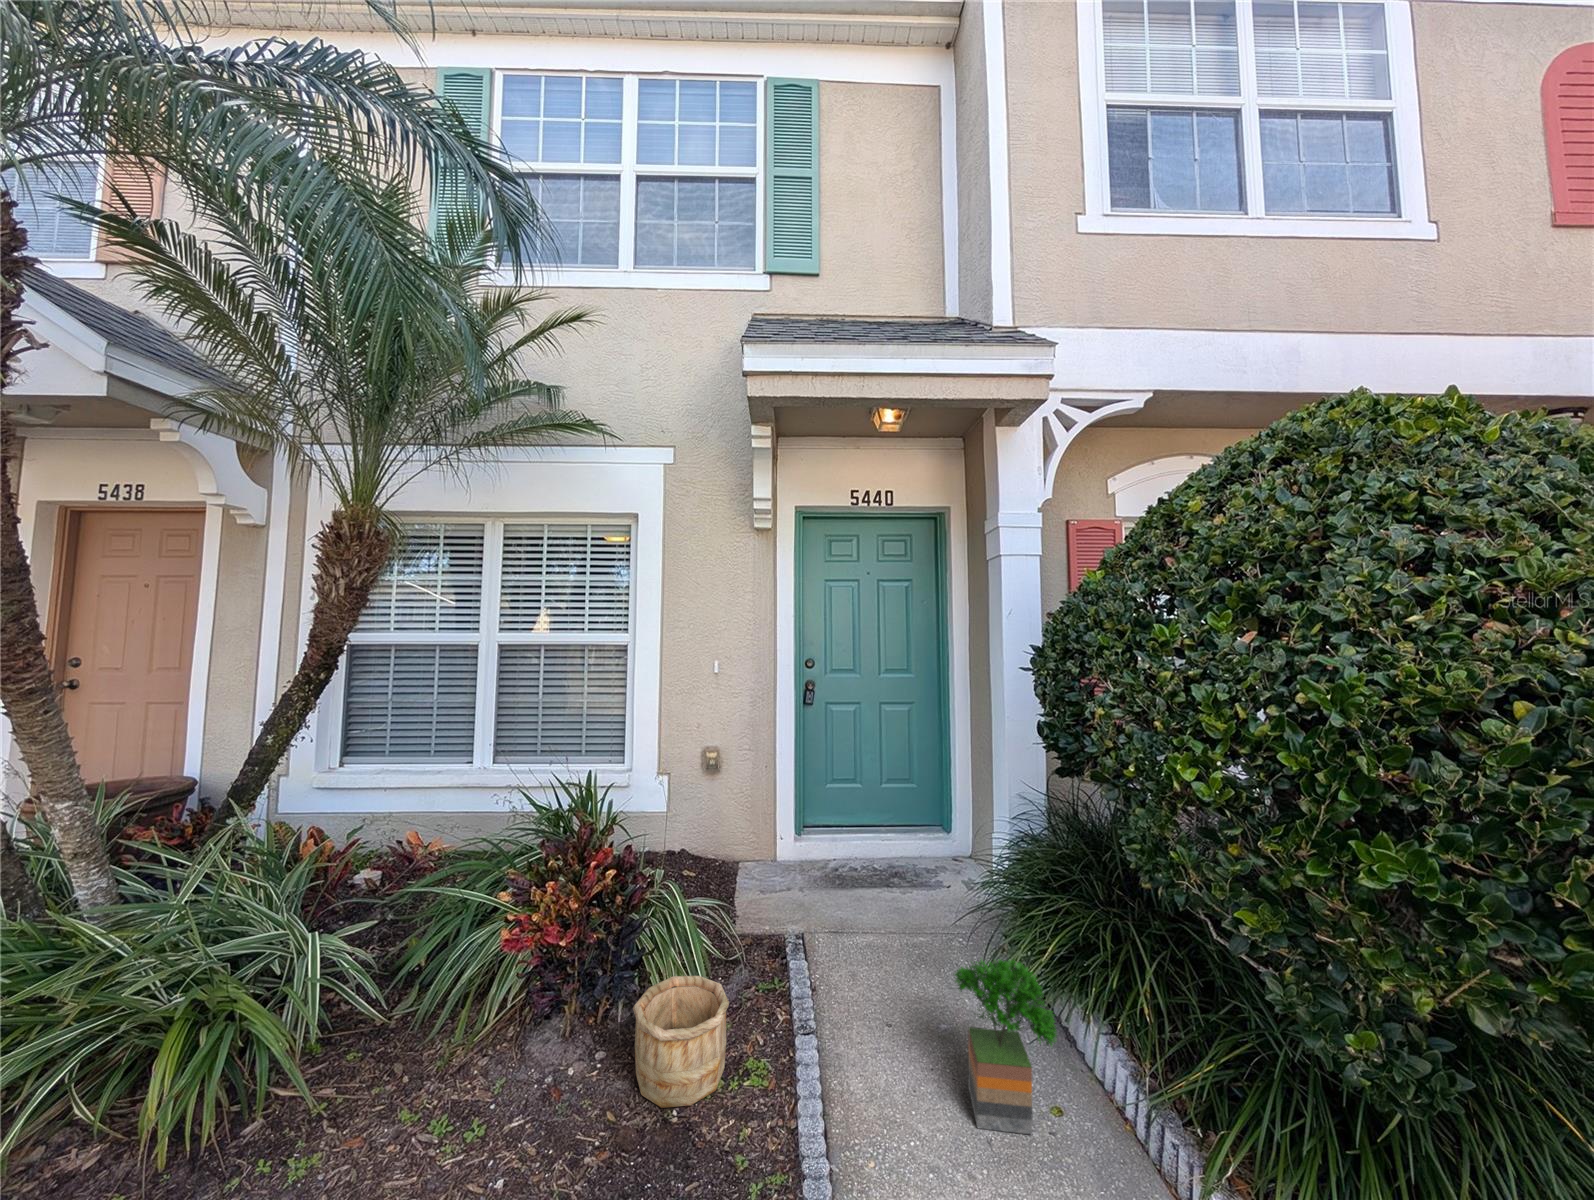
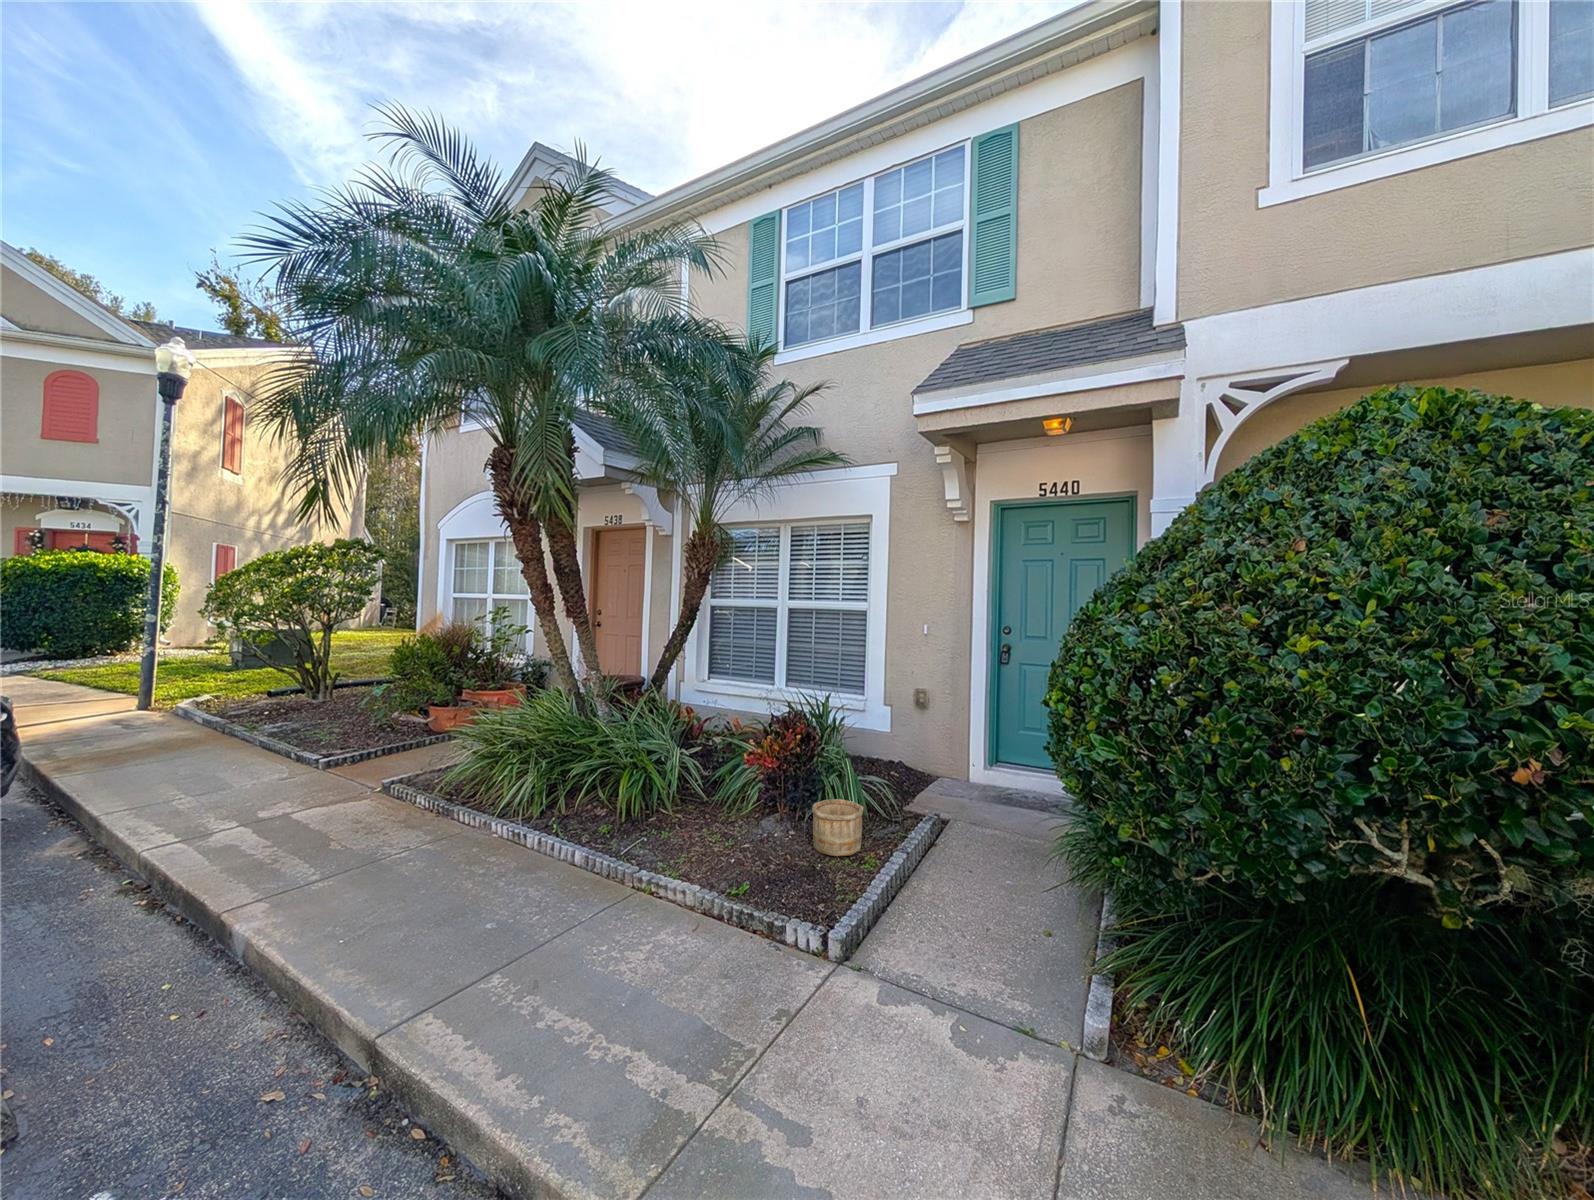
potted tree: present [955,959,1056,1134] -> none [986,815,1048,920]

